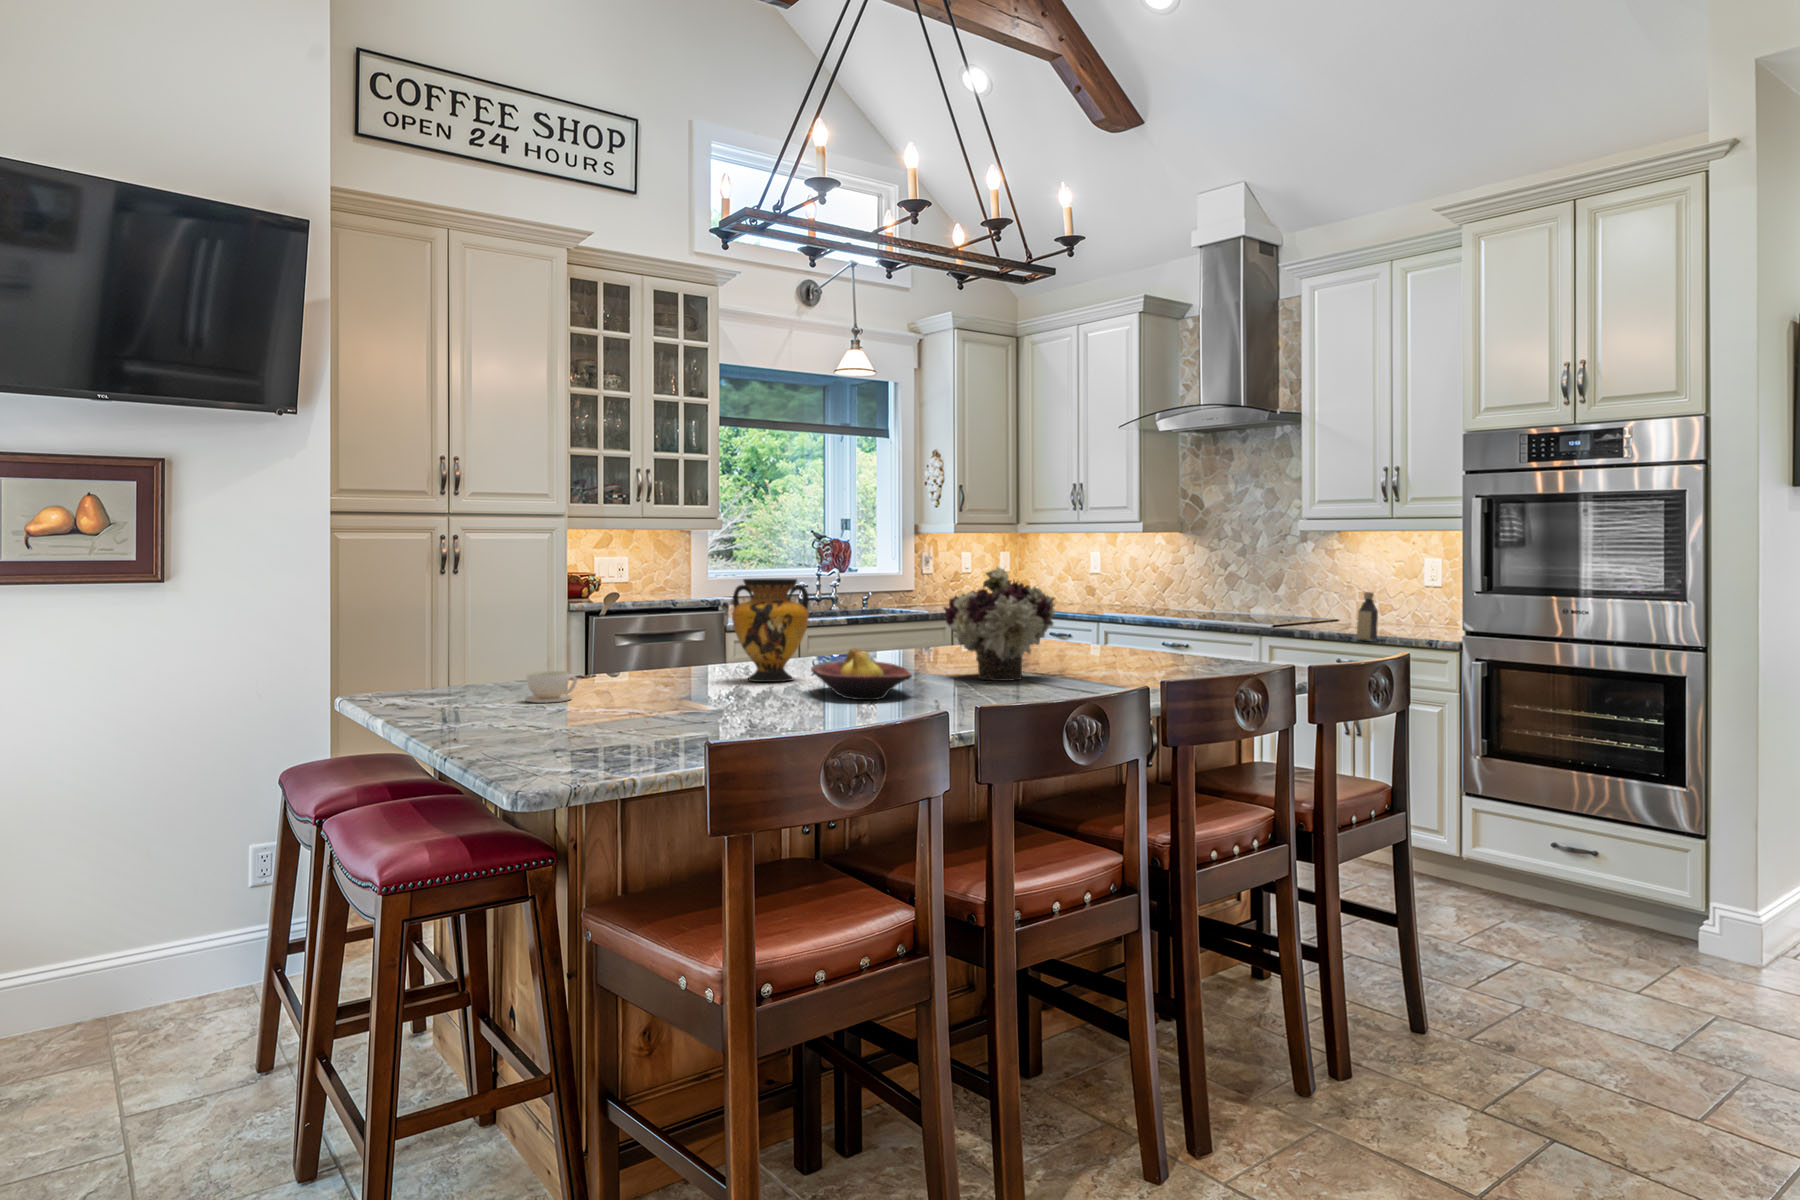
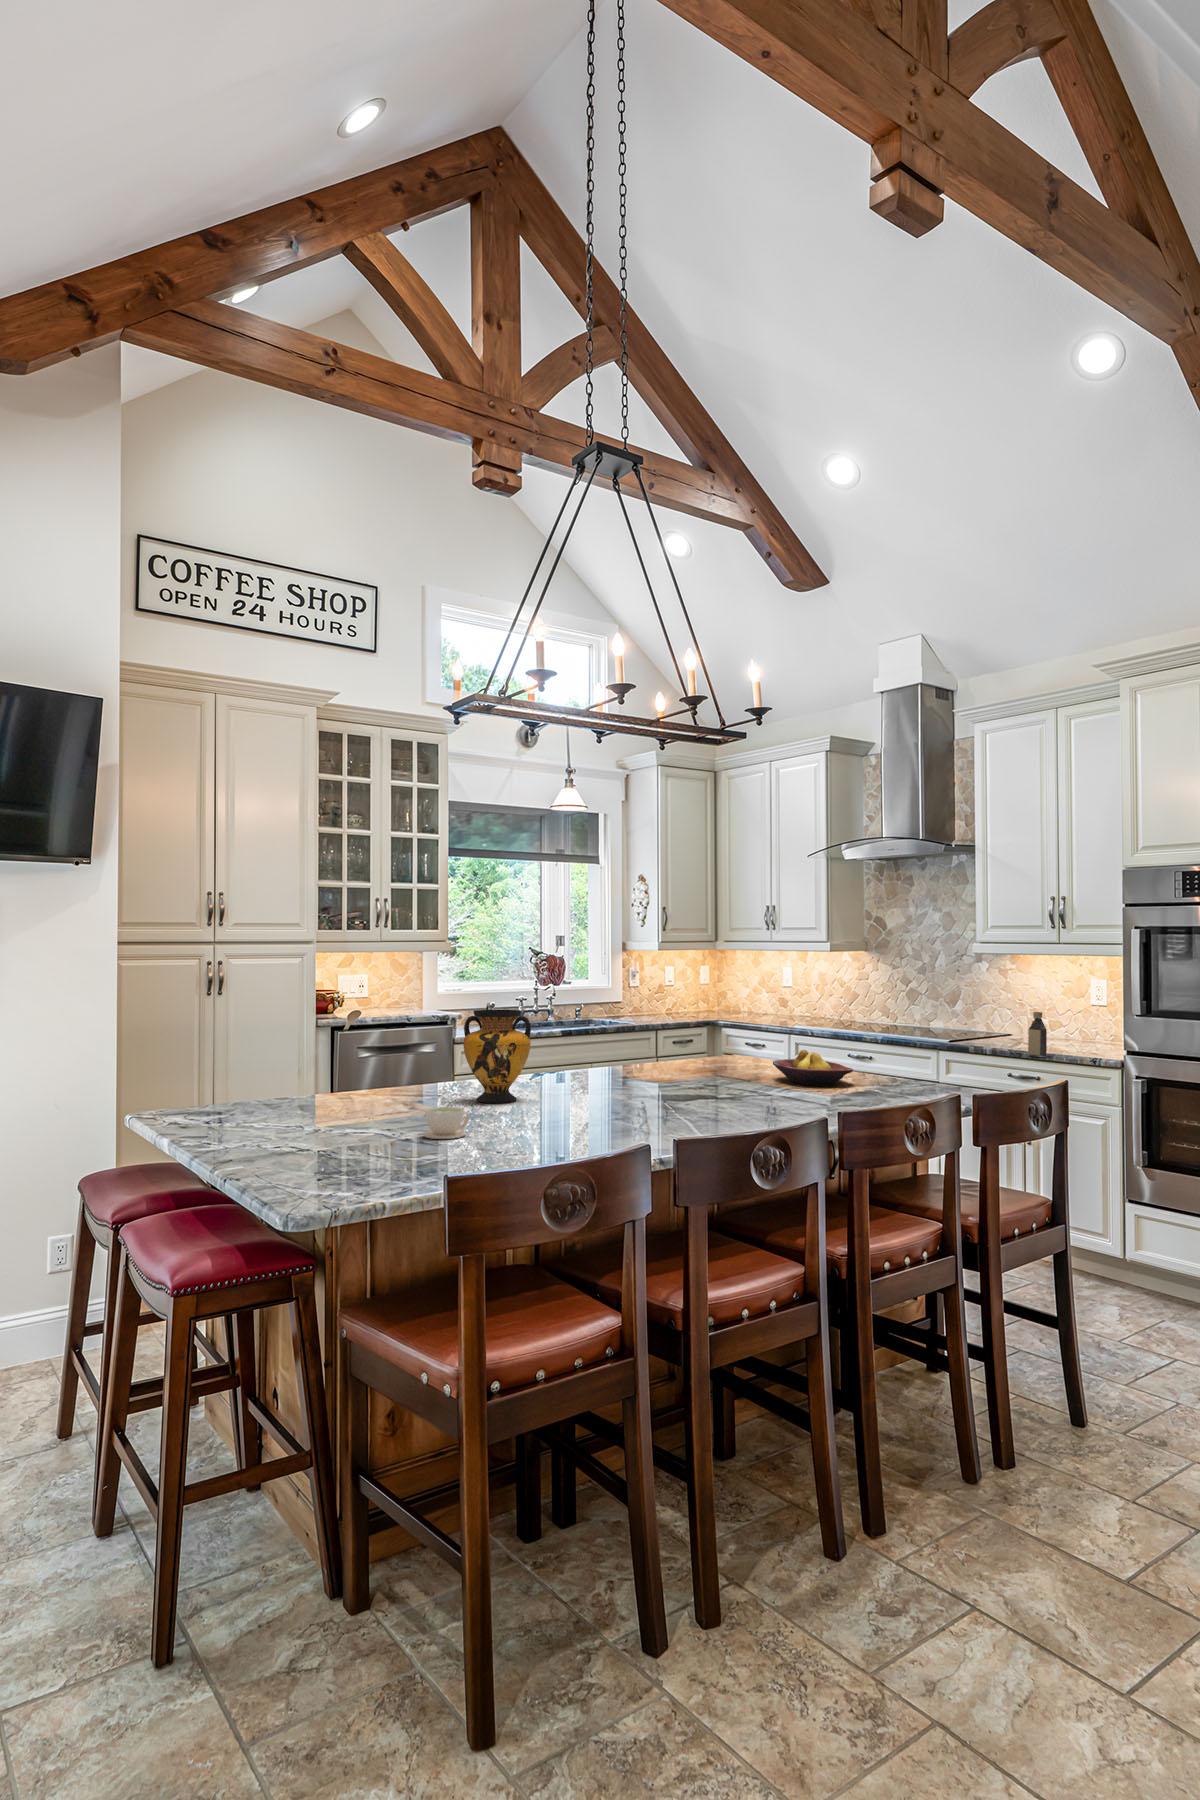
flower arrangement: present [944,567,1055,681] -> none [648,1000,748,1103]
fruit bowl: present [811,648,912,700] -> present [773,1050,853,1086]
coffee cup: present [525,671,577,703] -> present [423,1107,470,1139]

